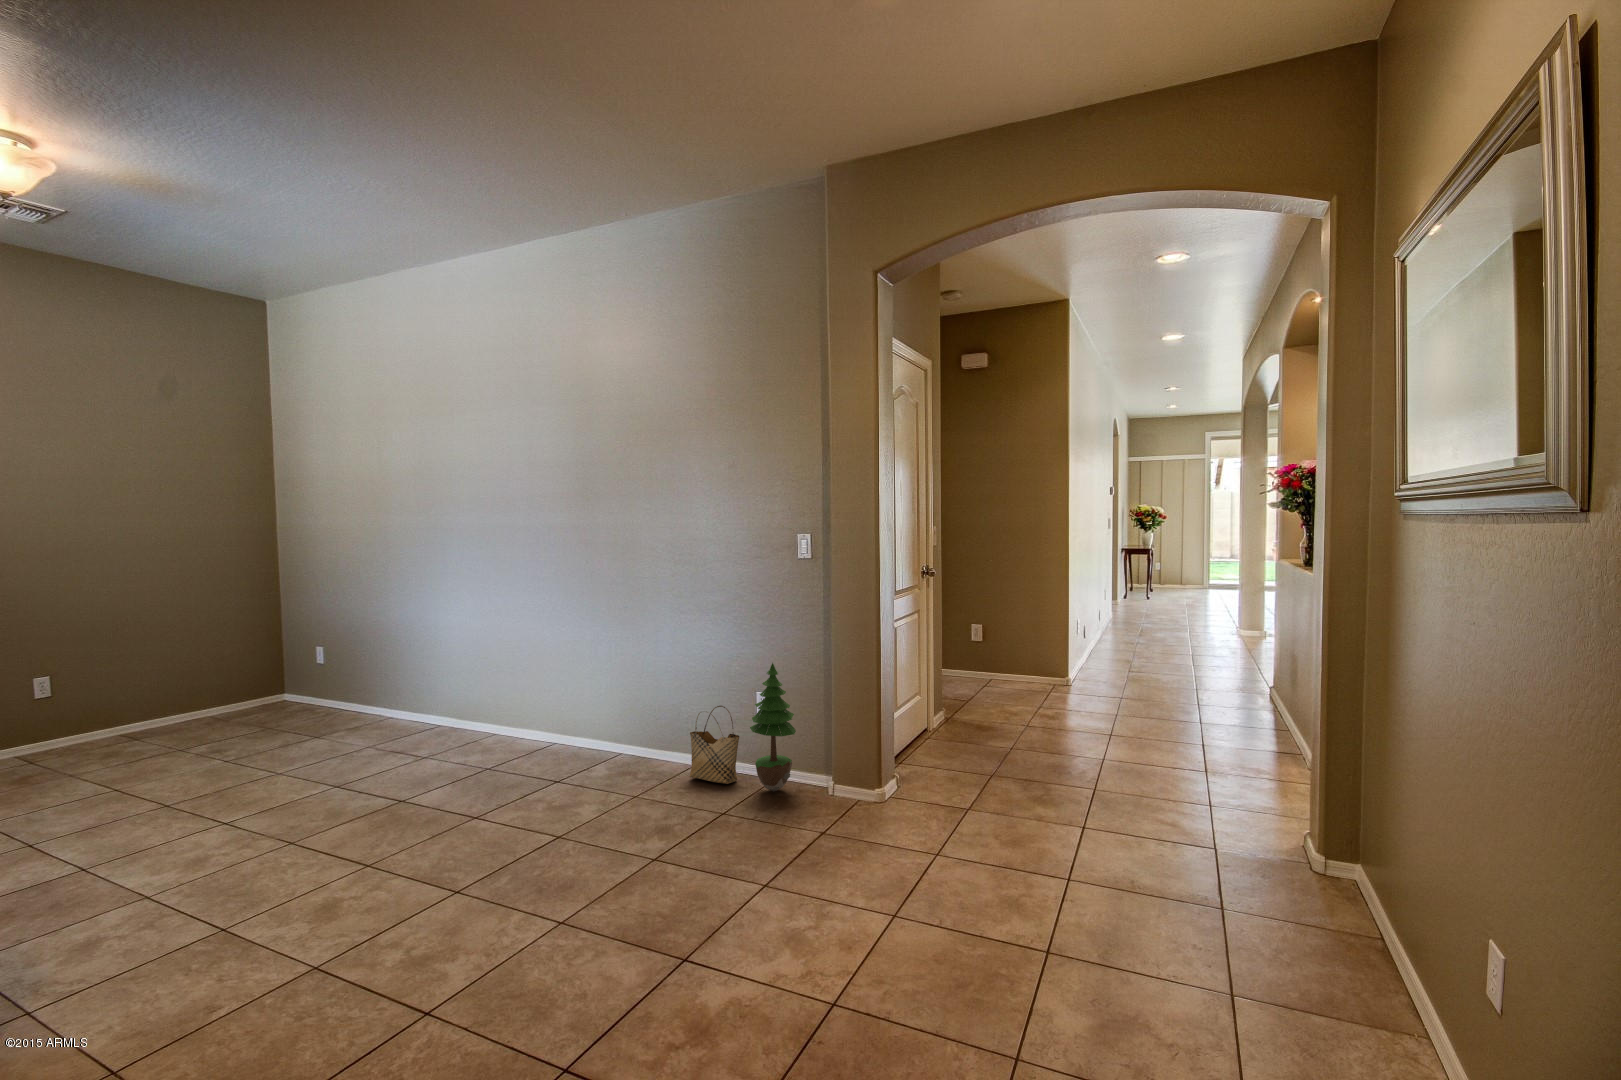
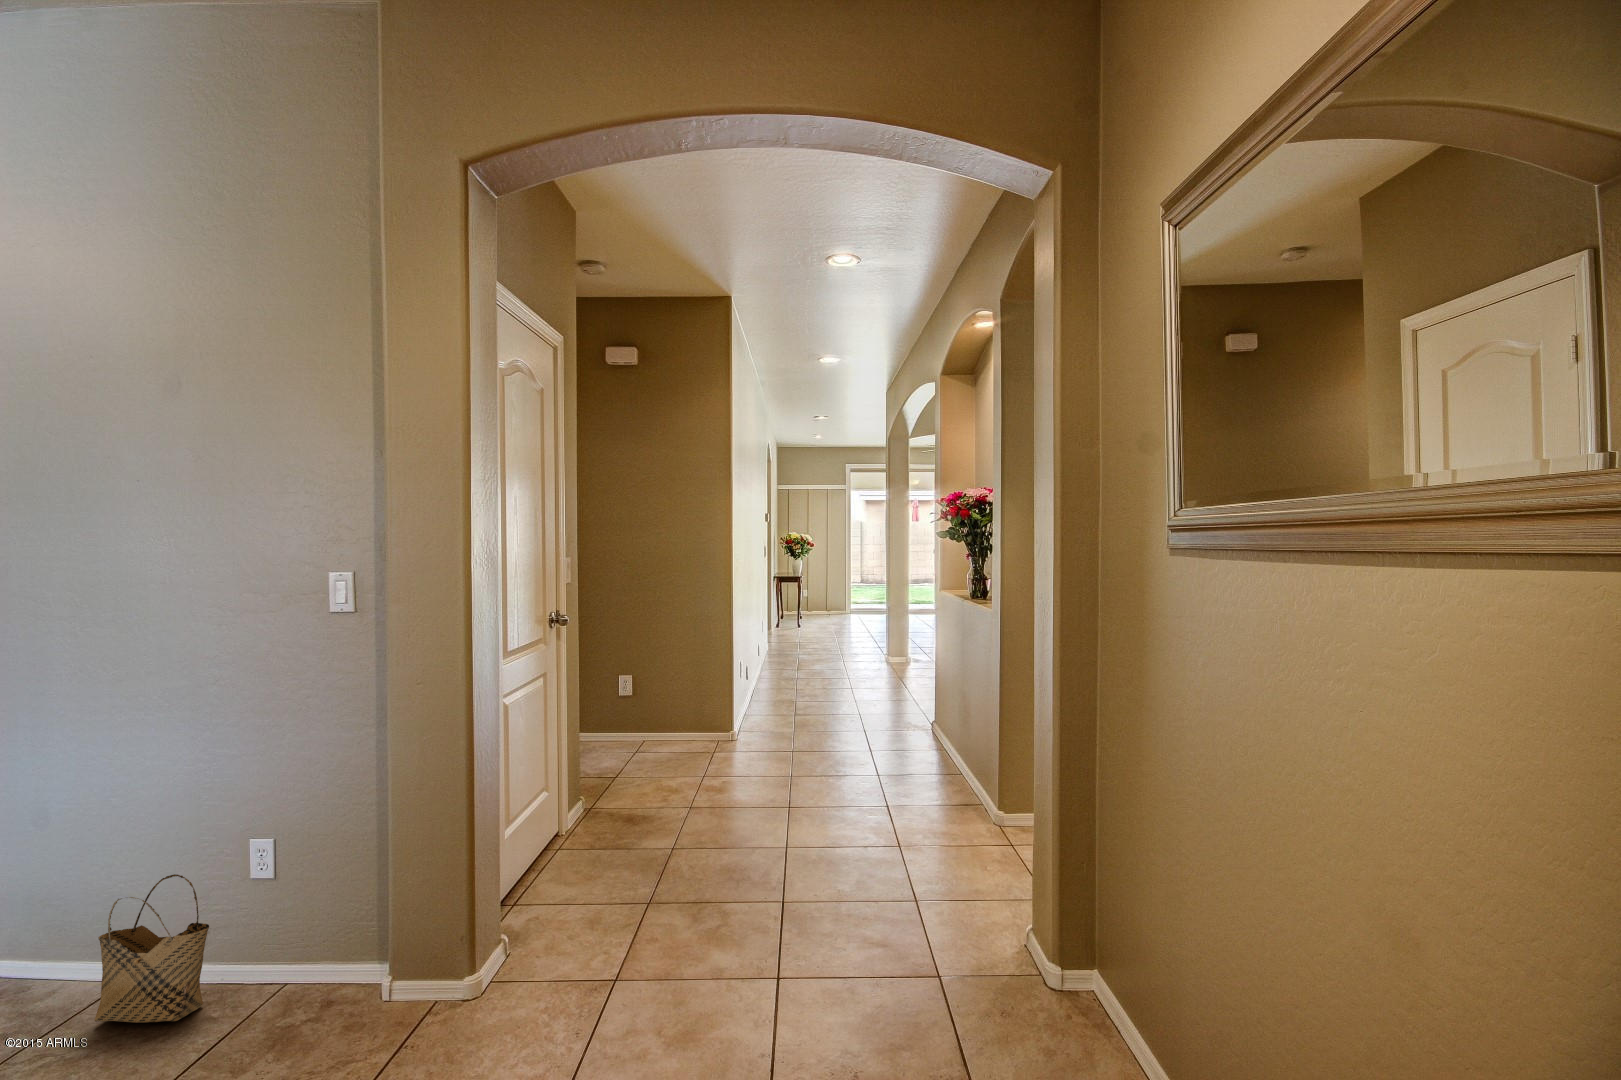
potted tree: present [750,663,796,792] -> none [221,794,321,1018]

